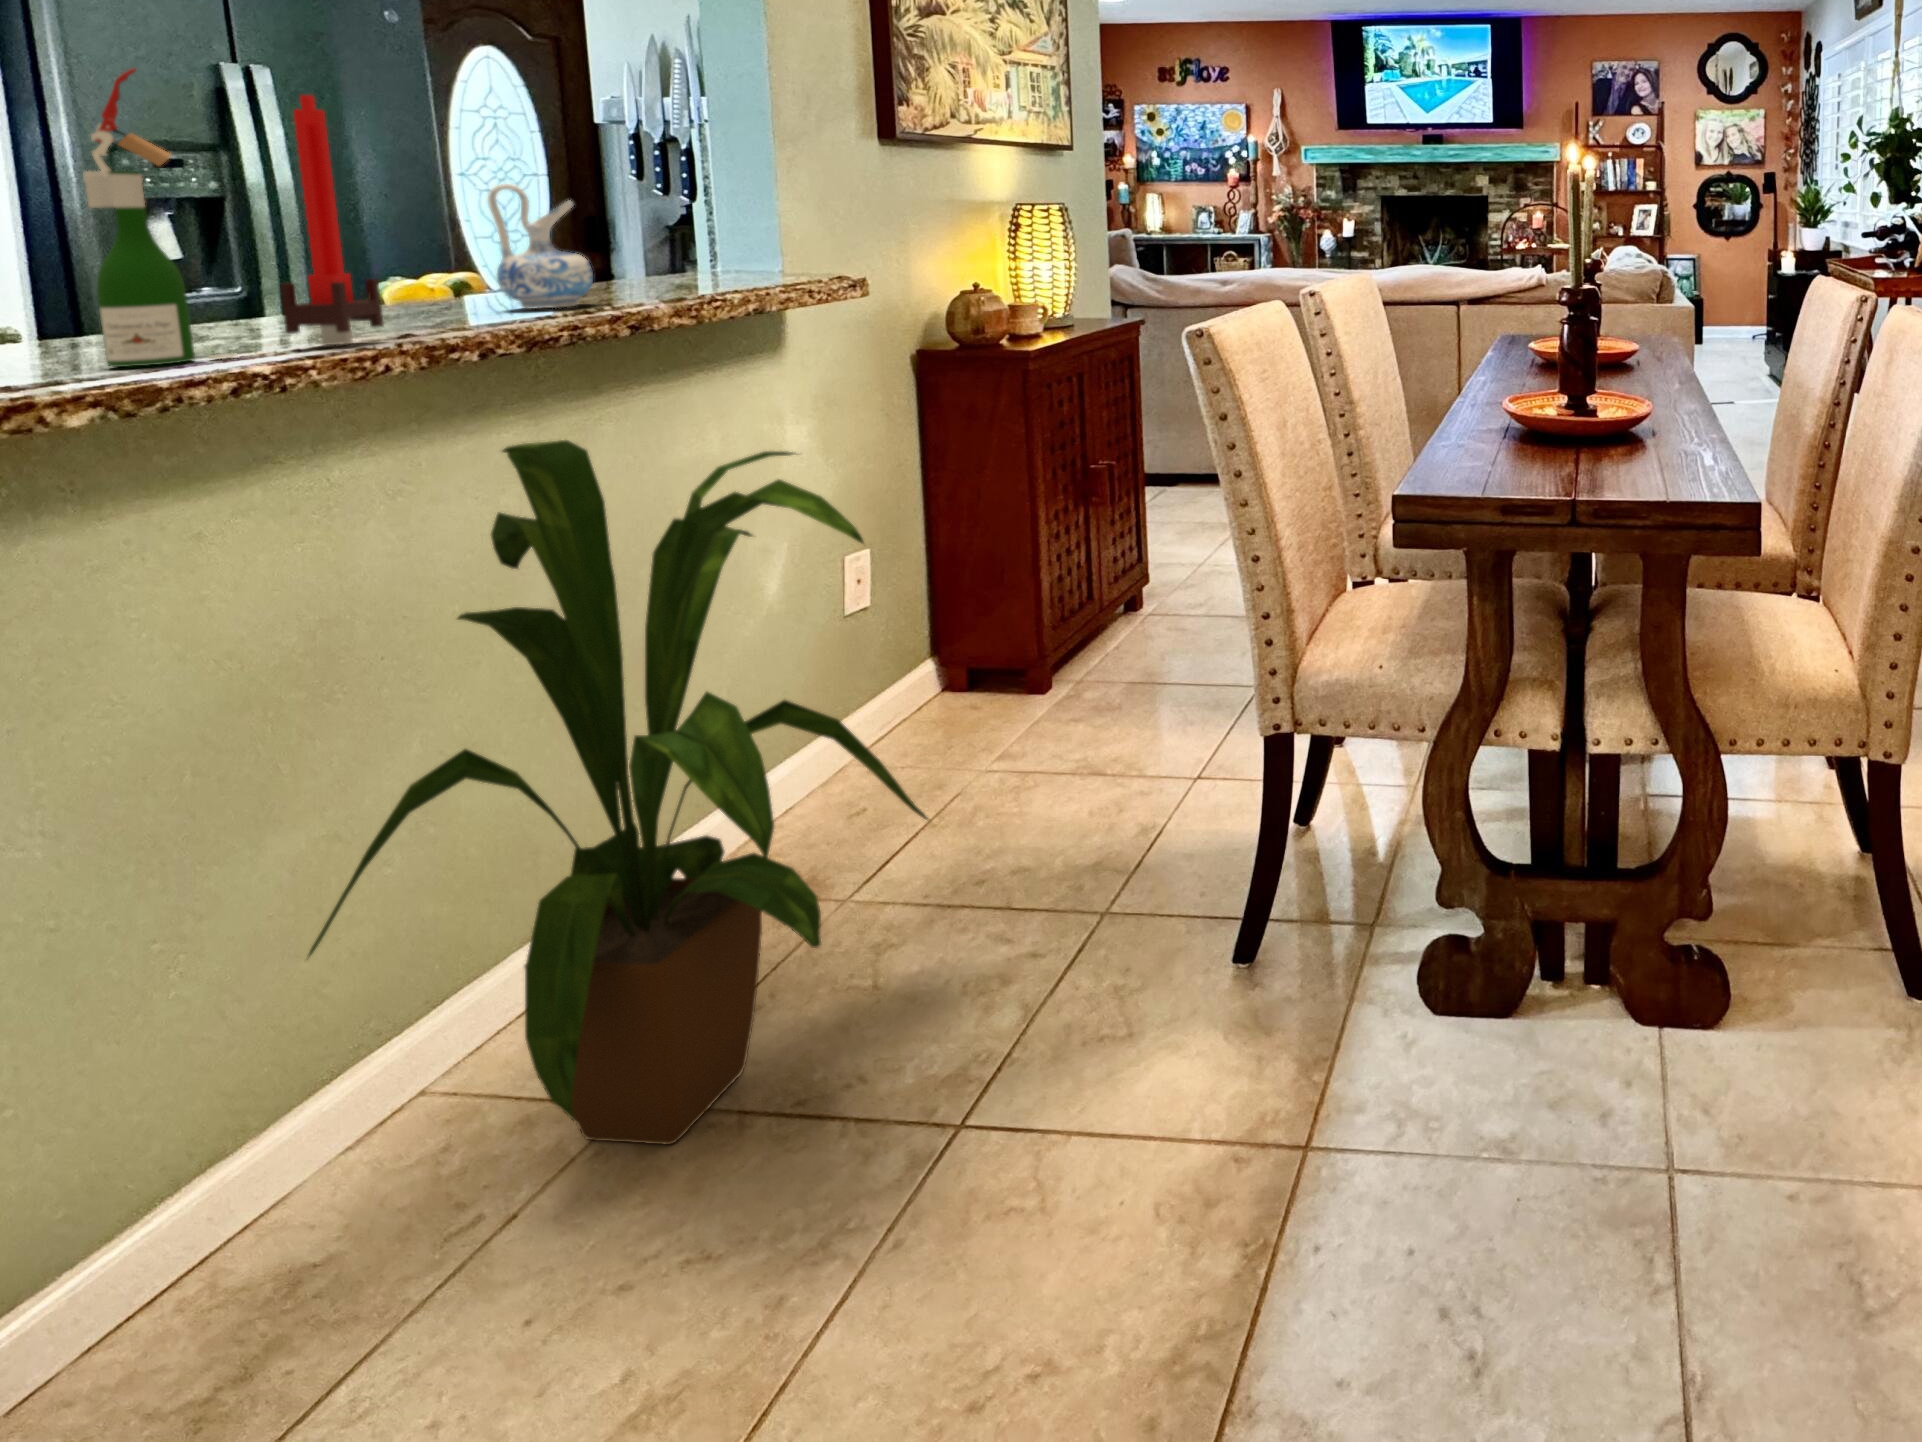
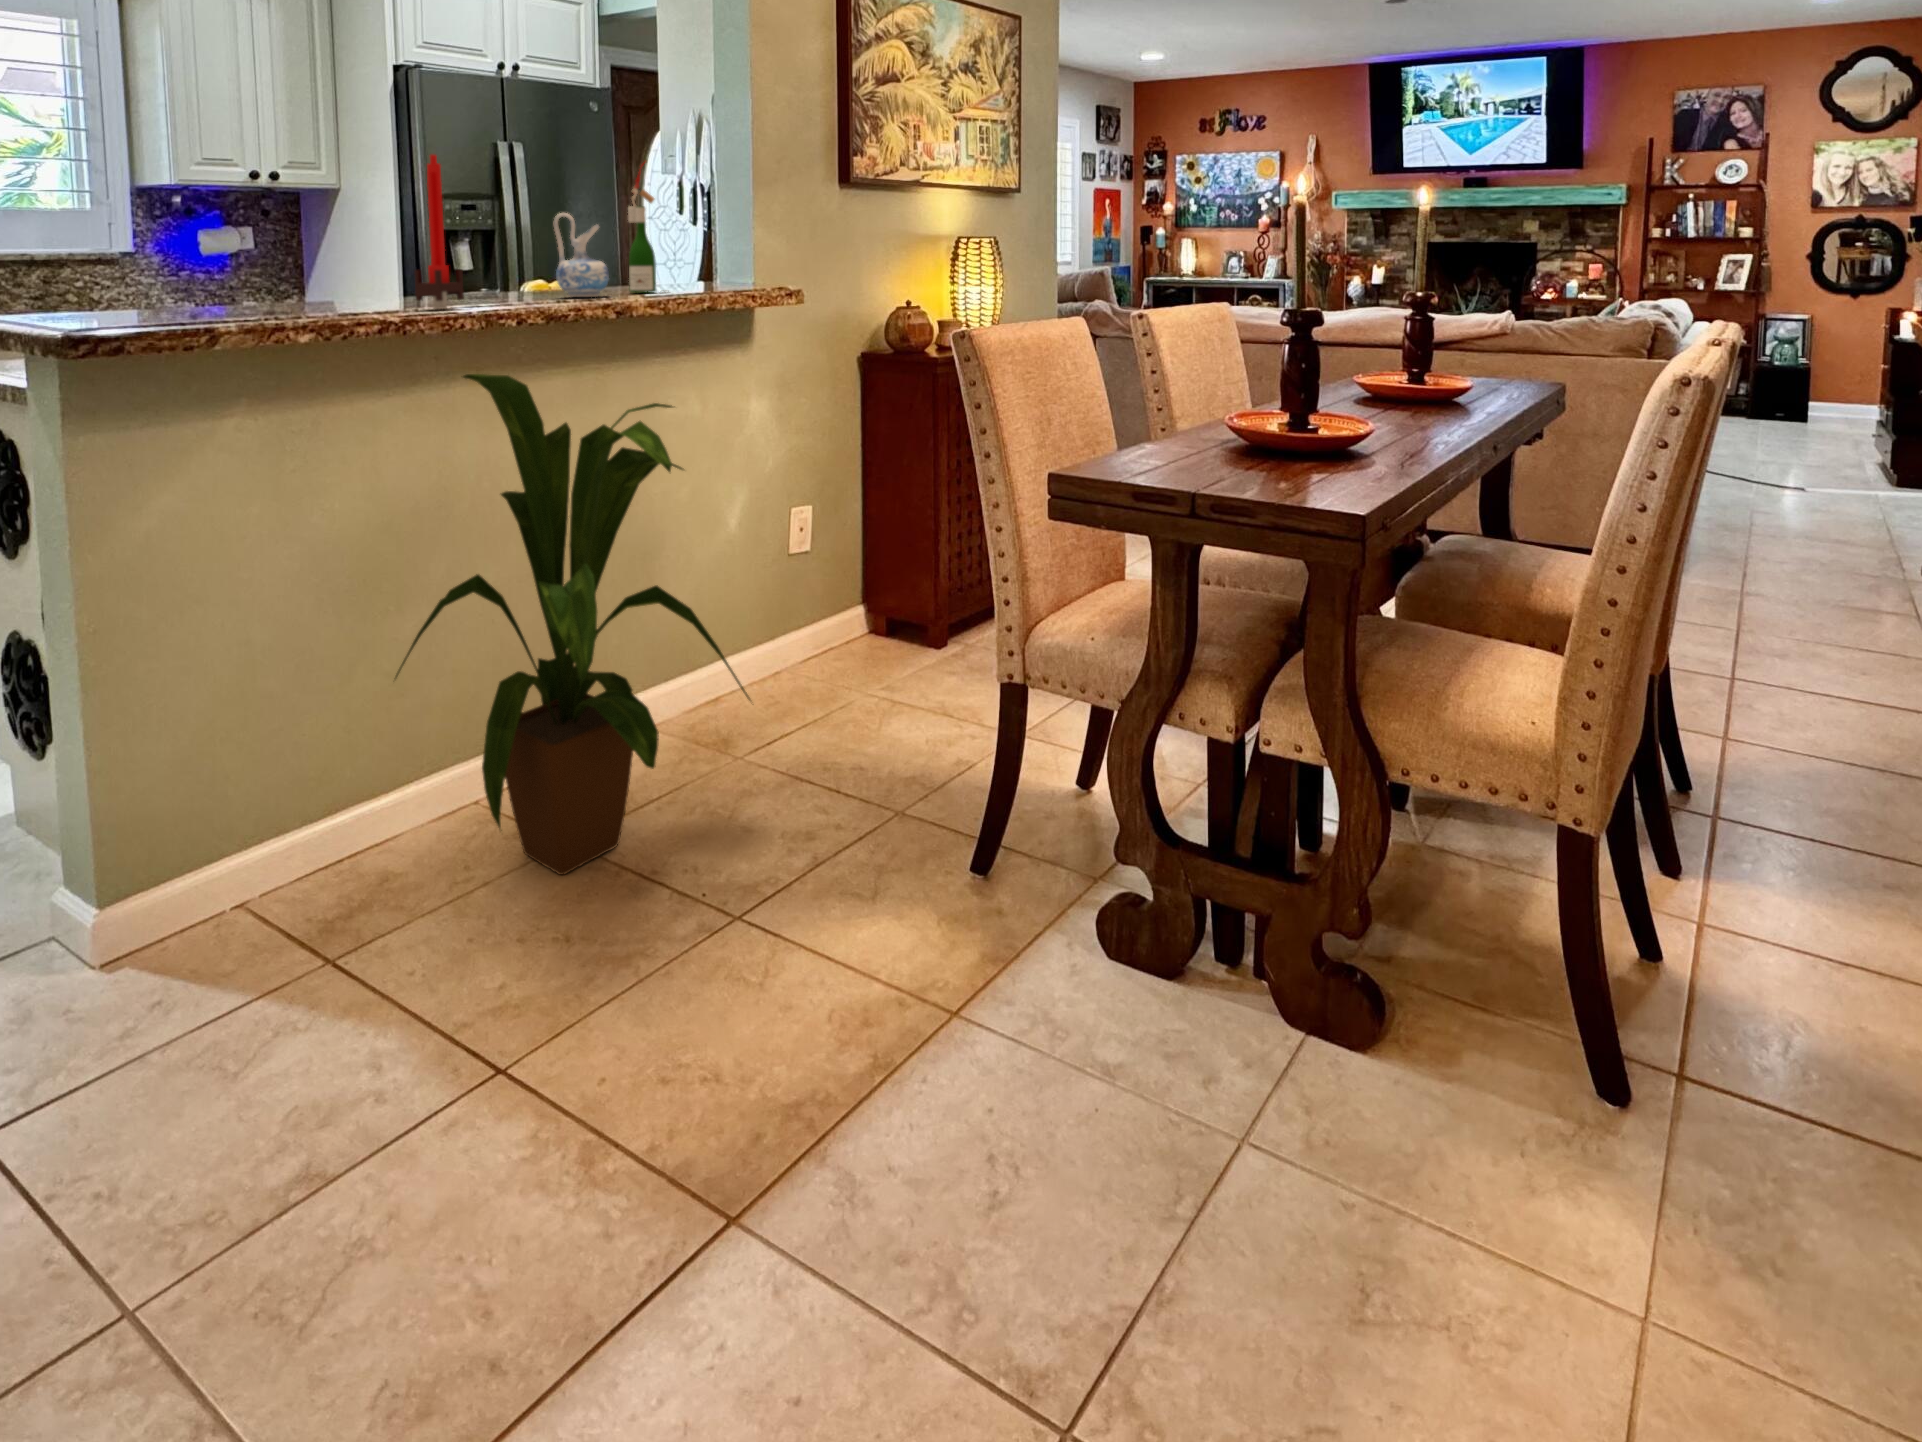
wine bottle: present [83,69,237,367] -> present [628,162,656,293]

